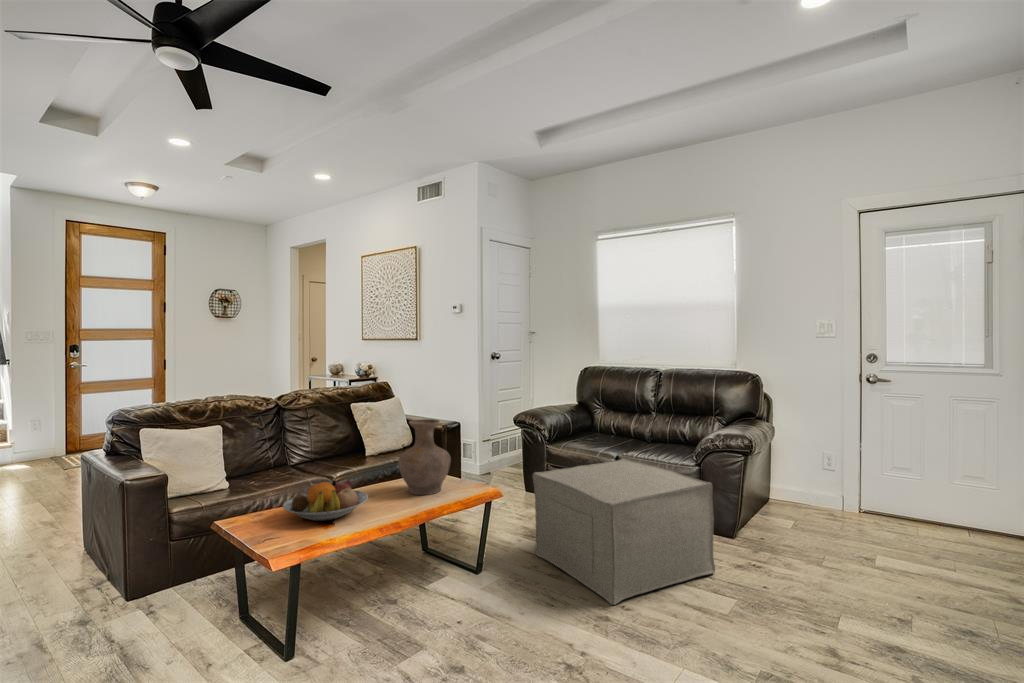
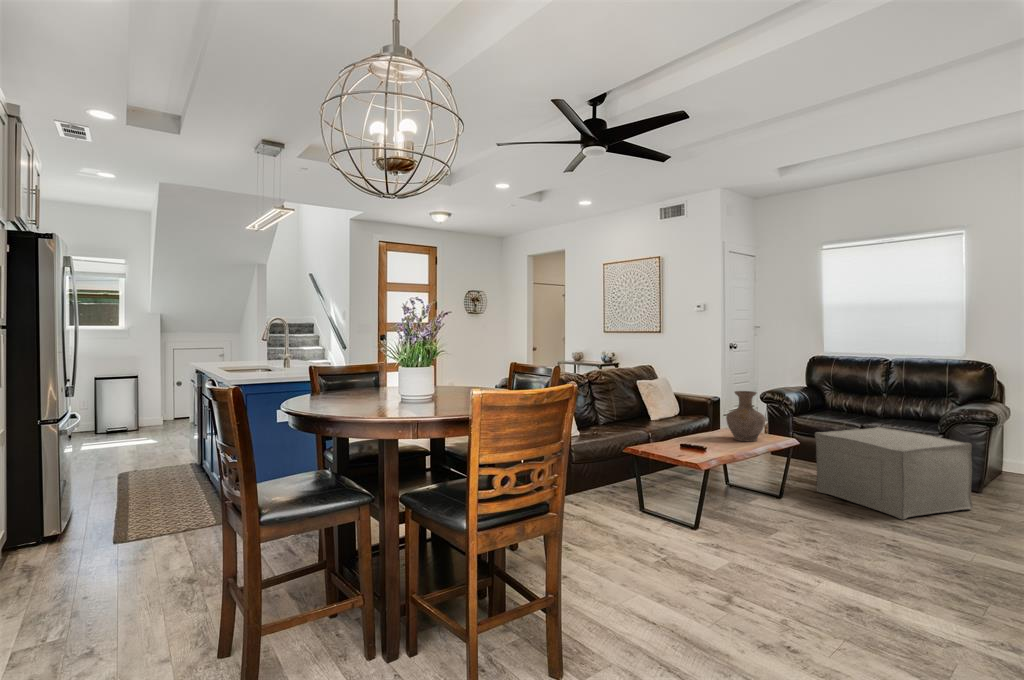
fruit bowl: present [283,481,368,521] -> none [674,427,728,450]

